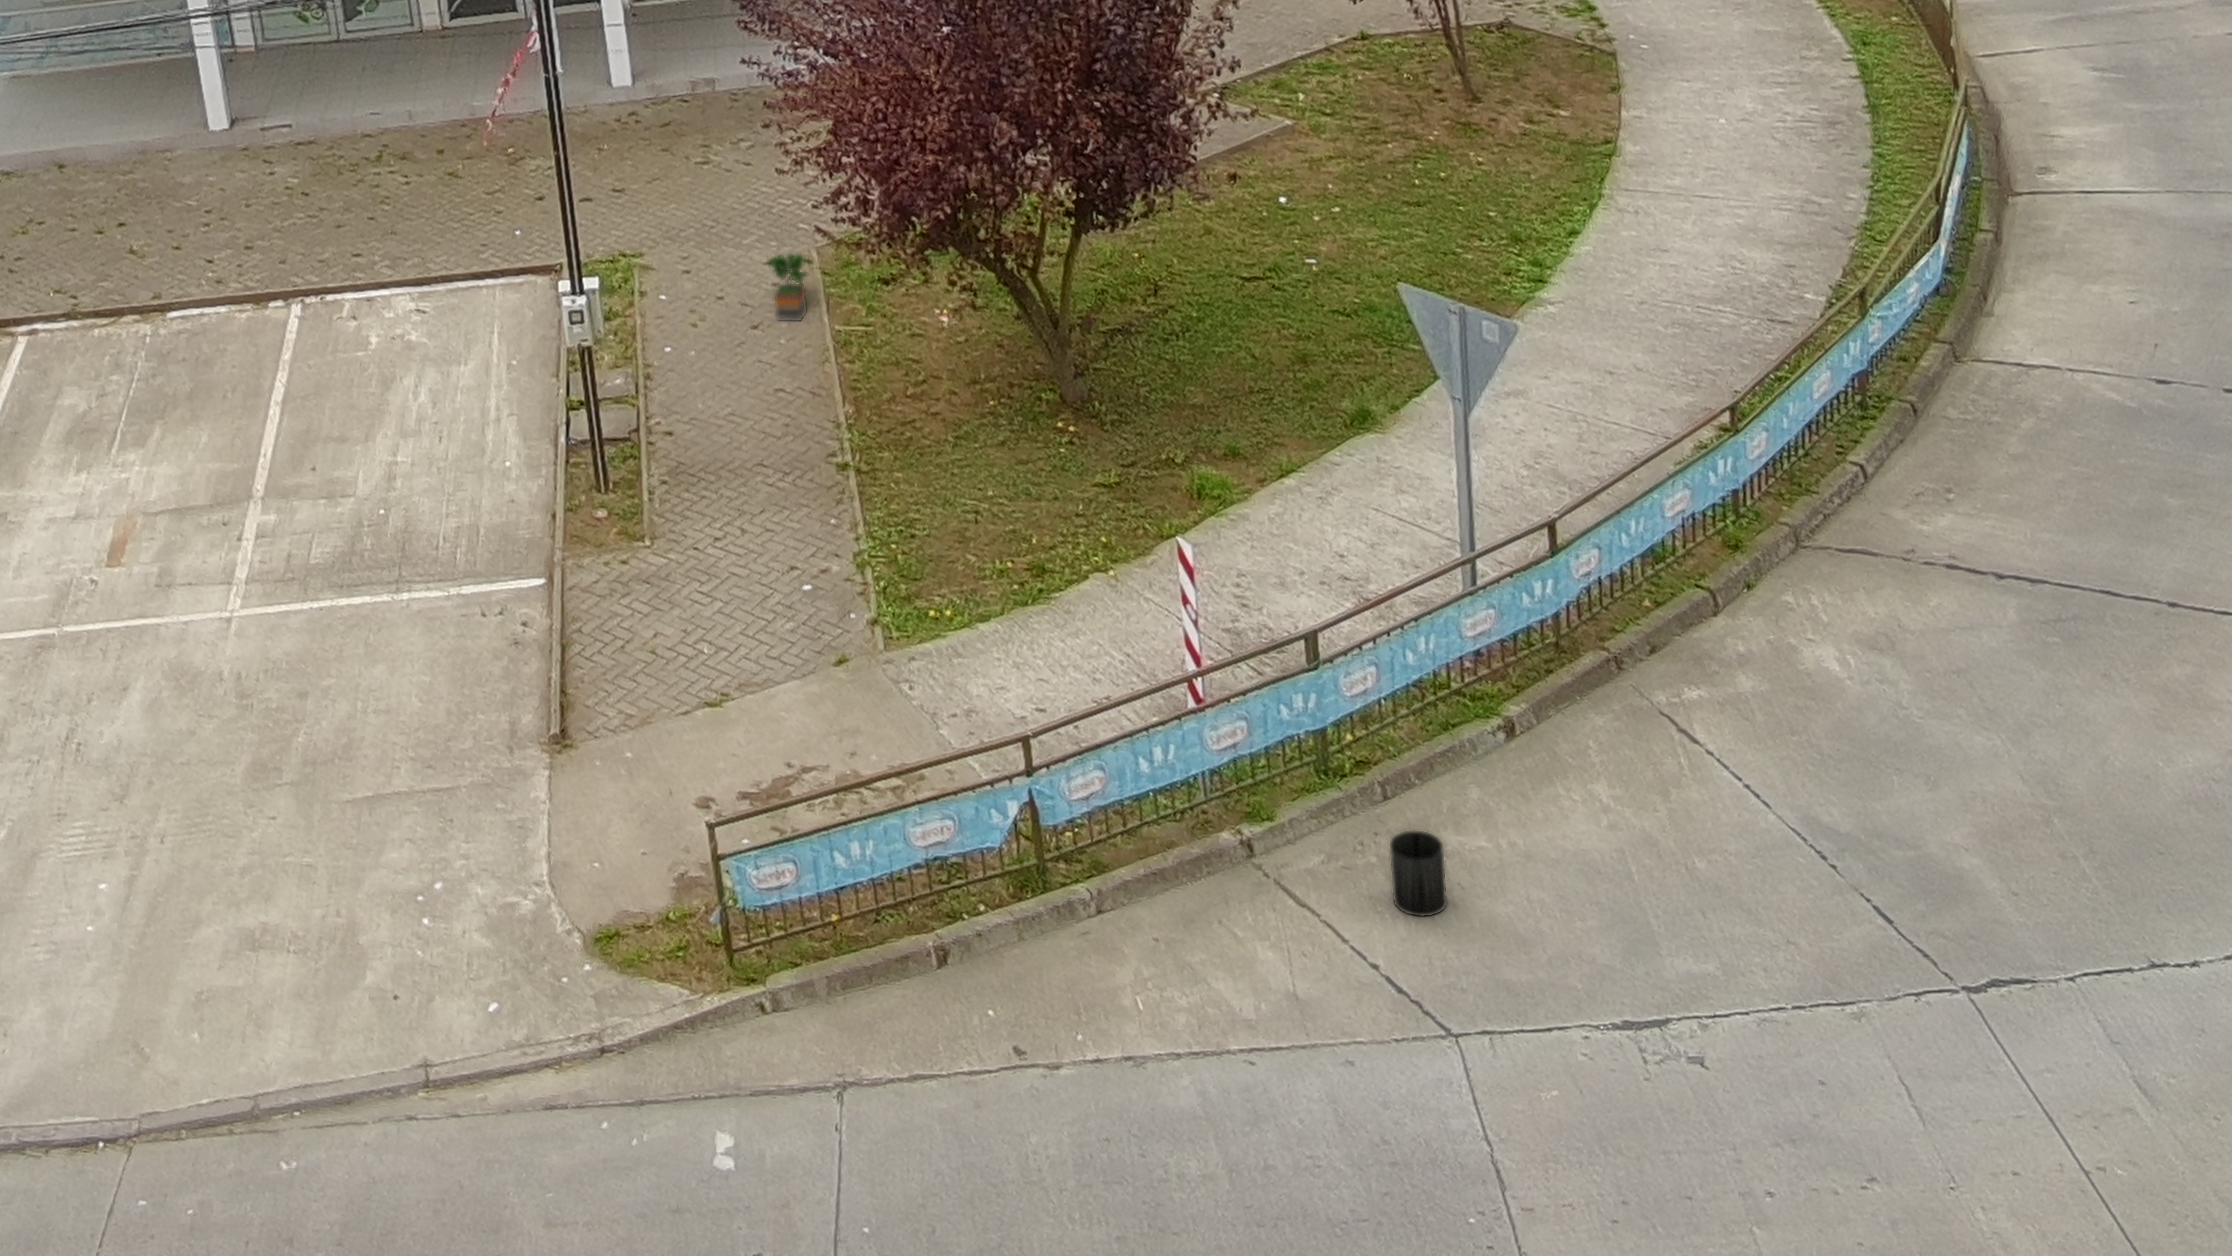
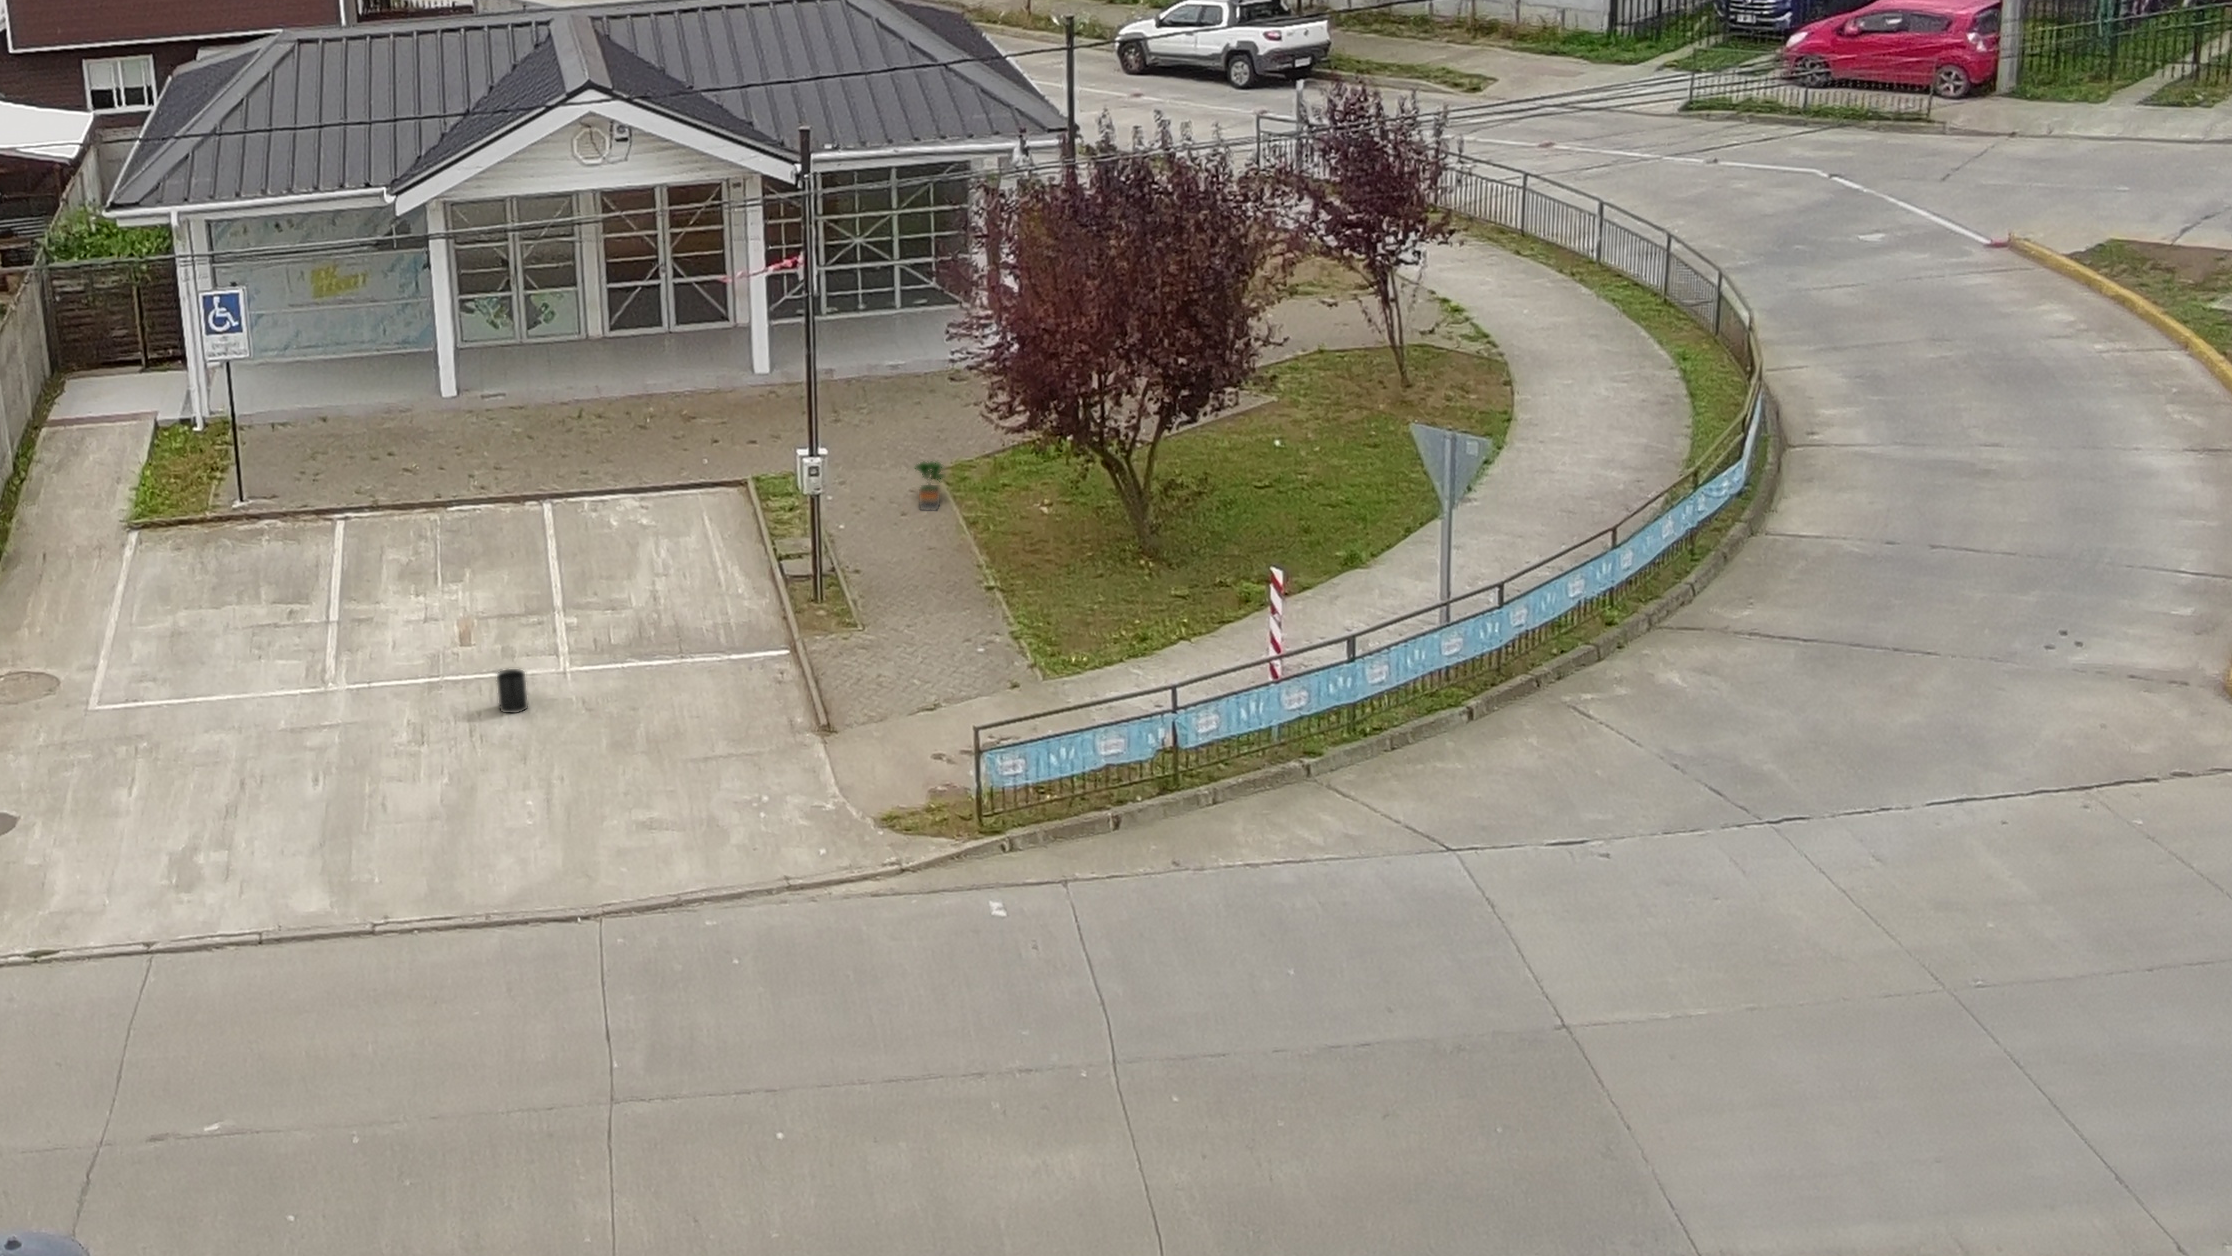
trash can: present [1390,831,1447,916] -> present [497,669,528,713]

